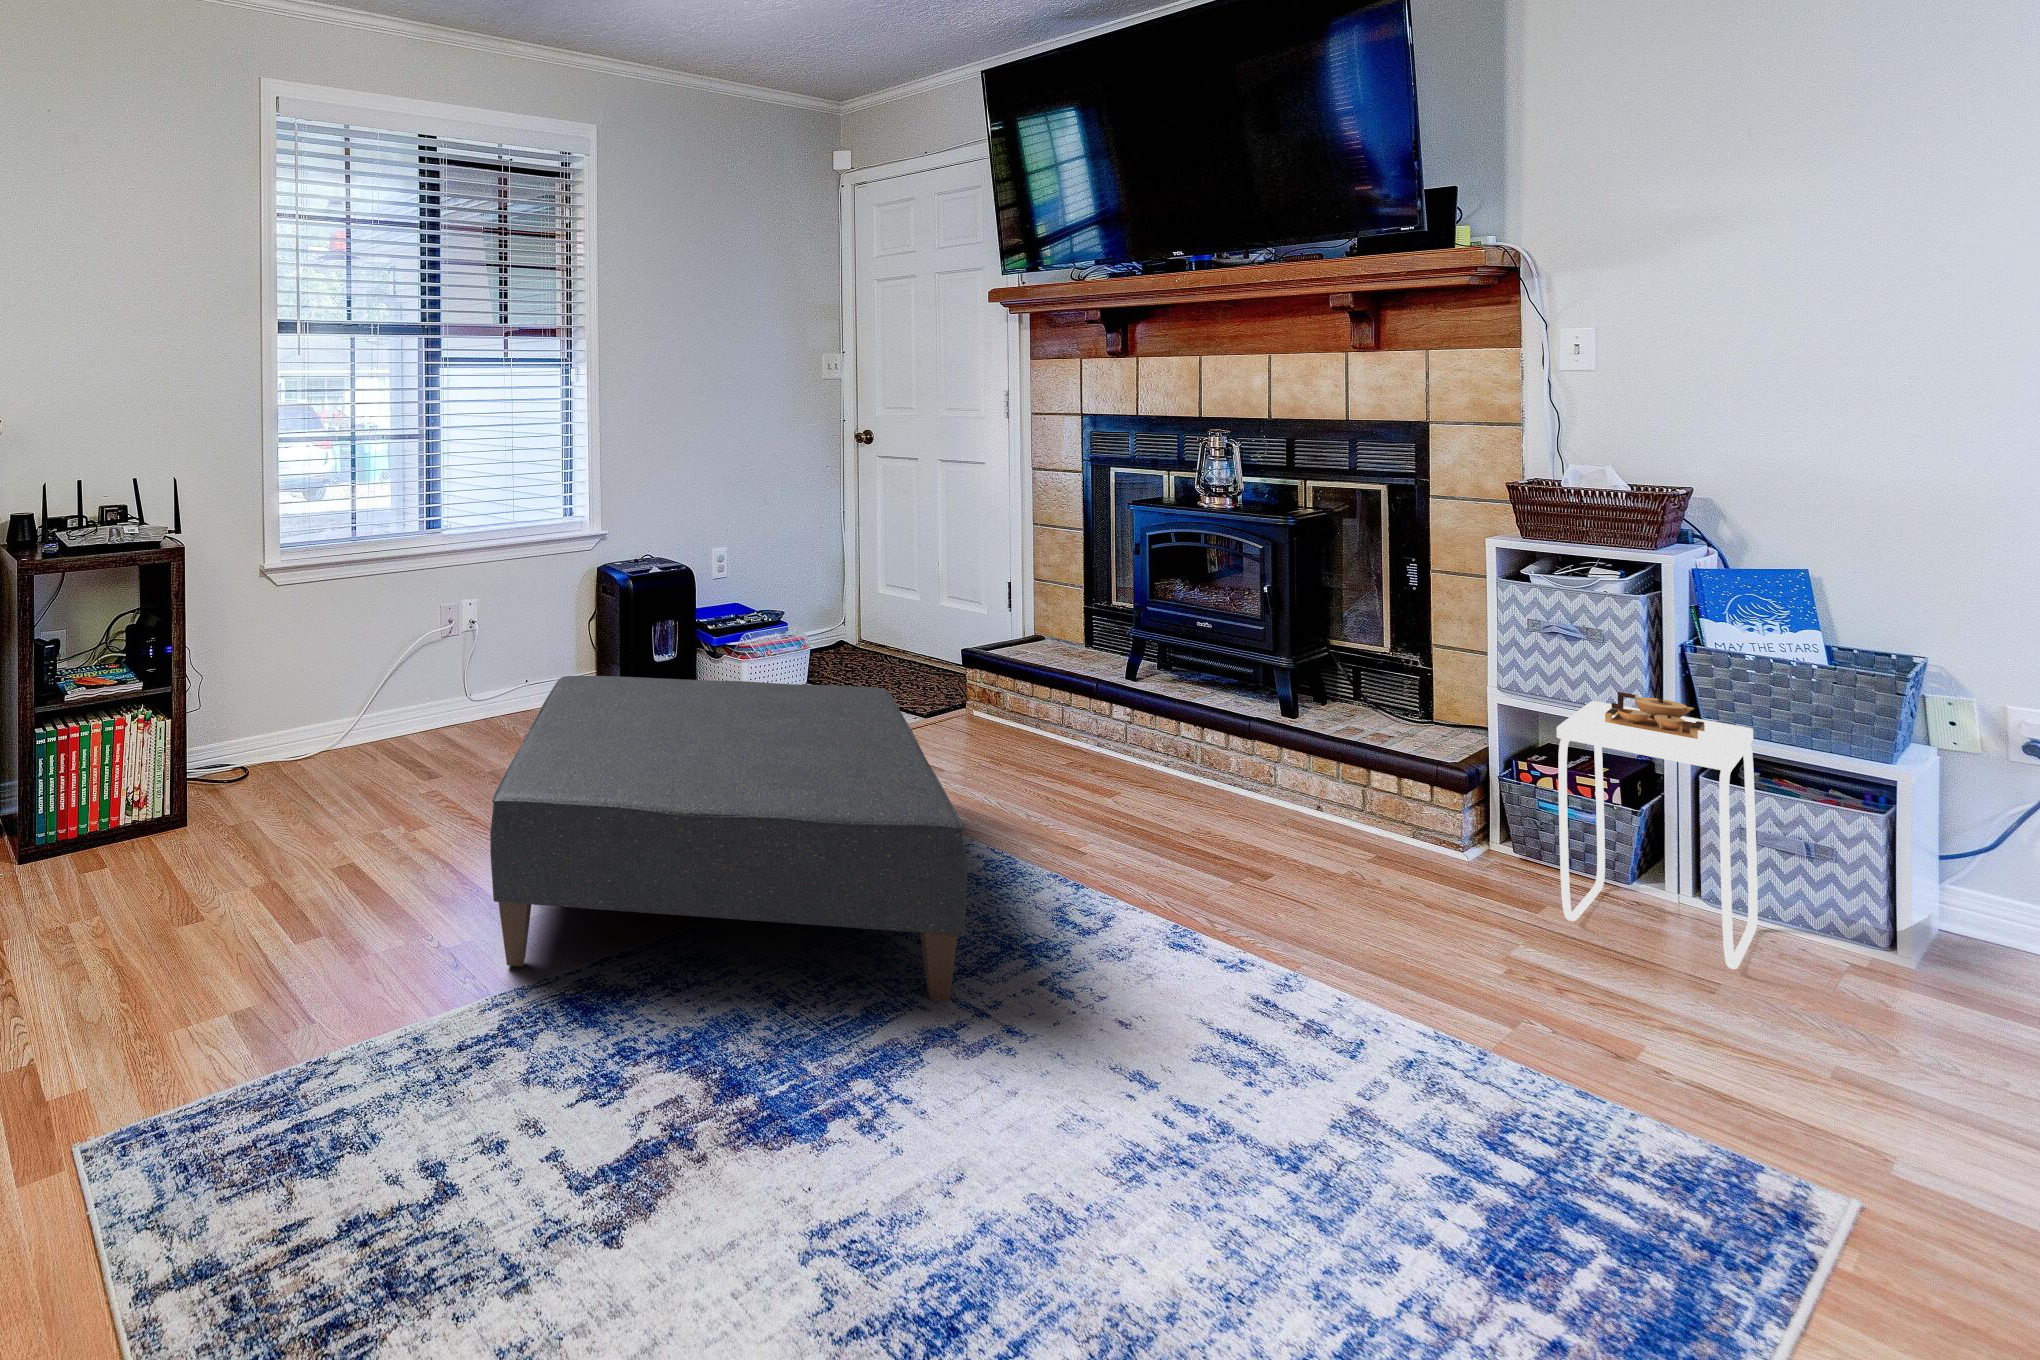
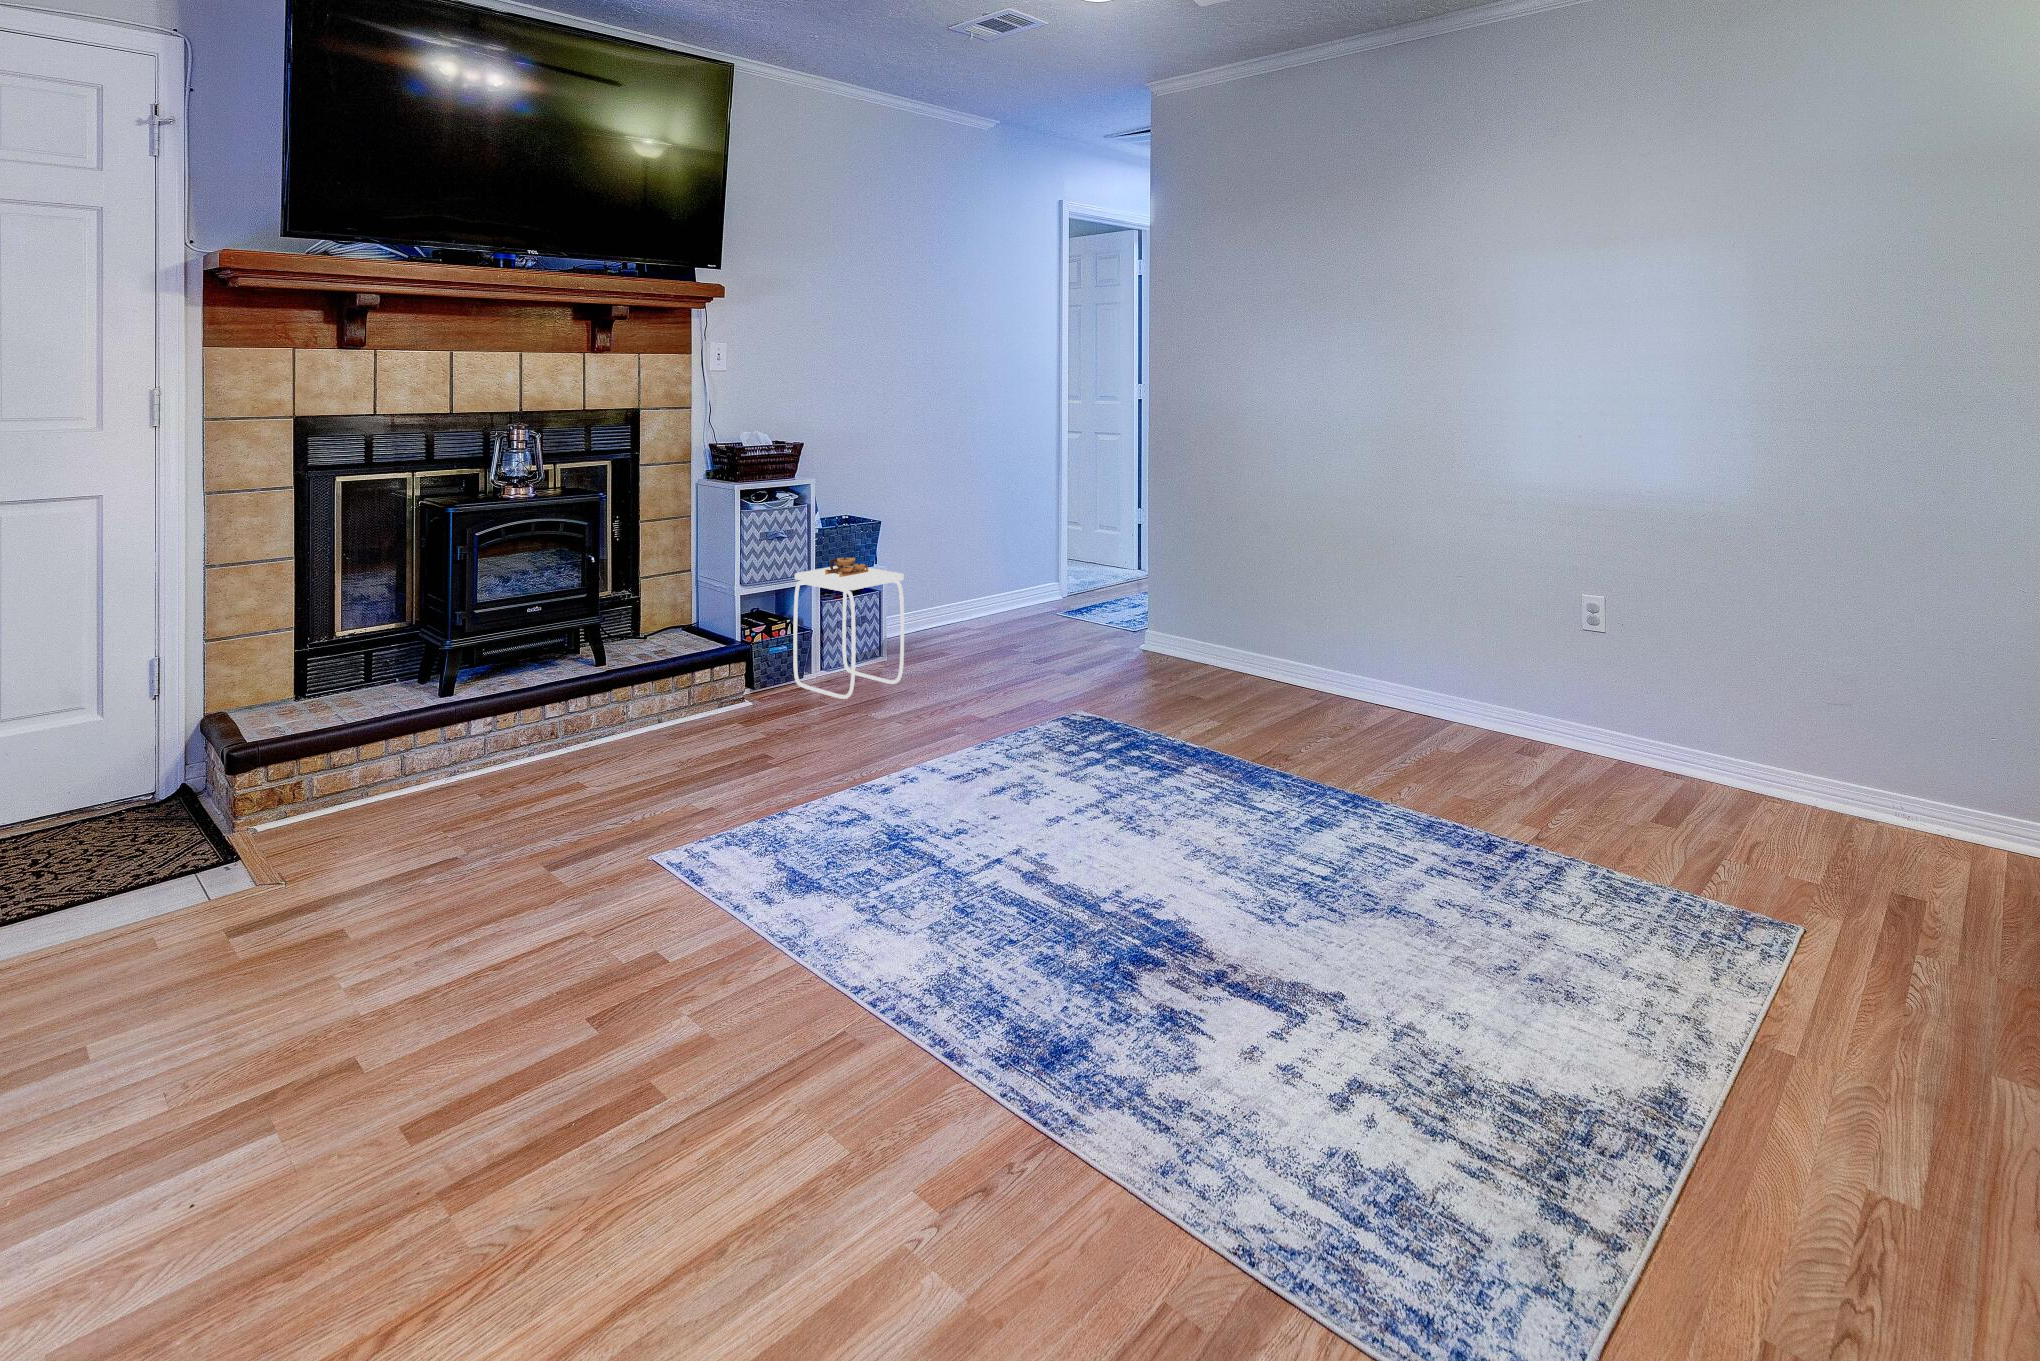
ottoman: present [490,676,967,1001] -> none [385,729,1031,1183]

